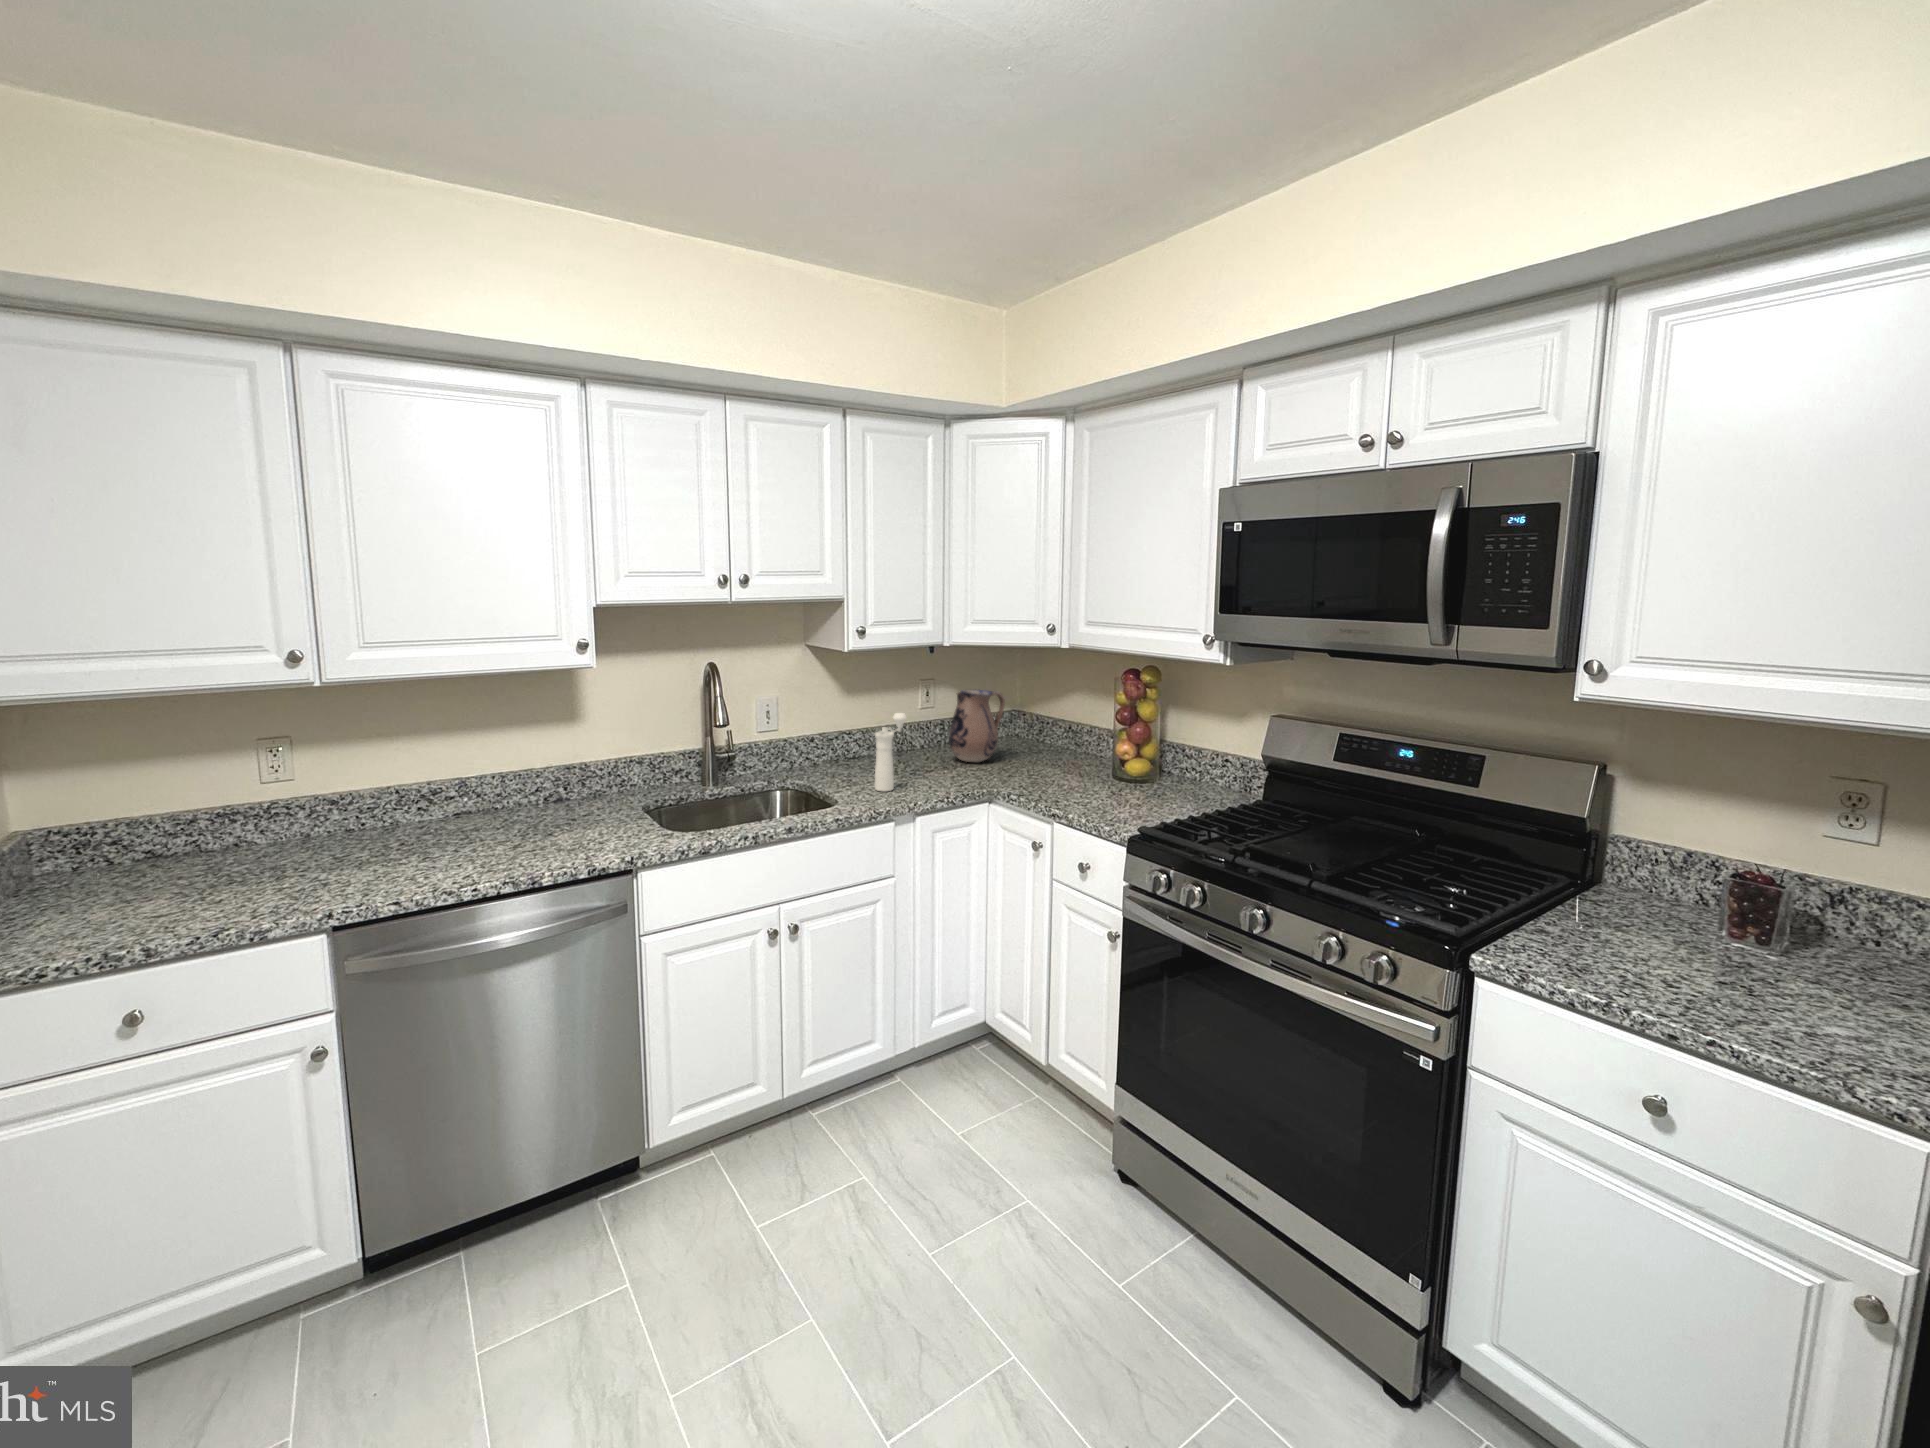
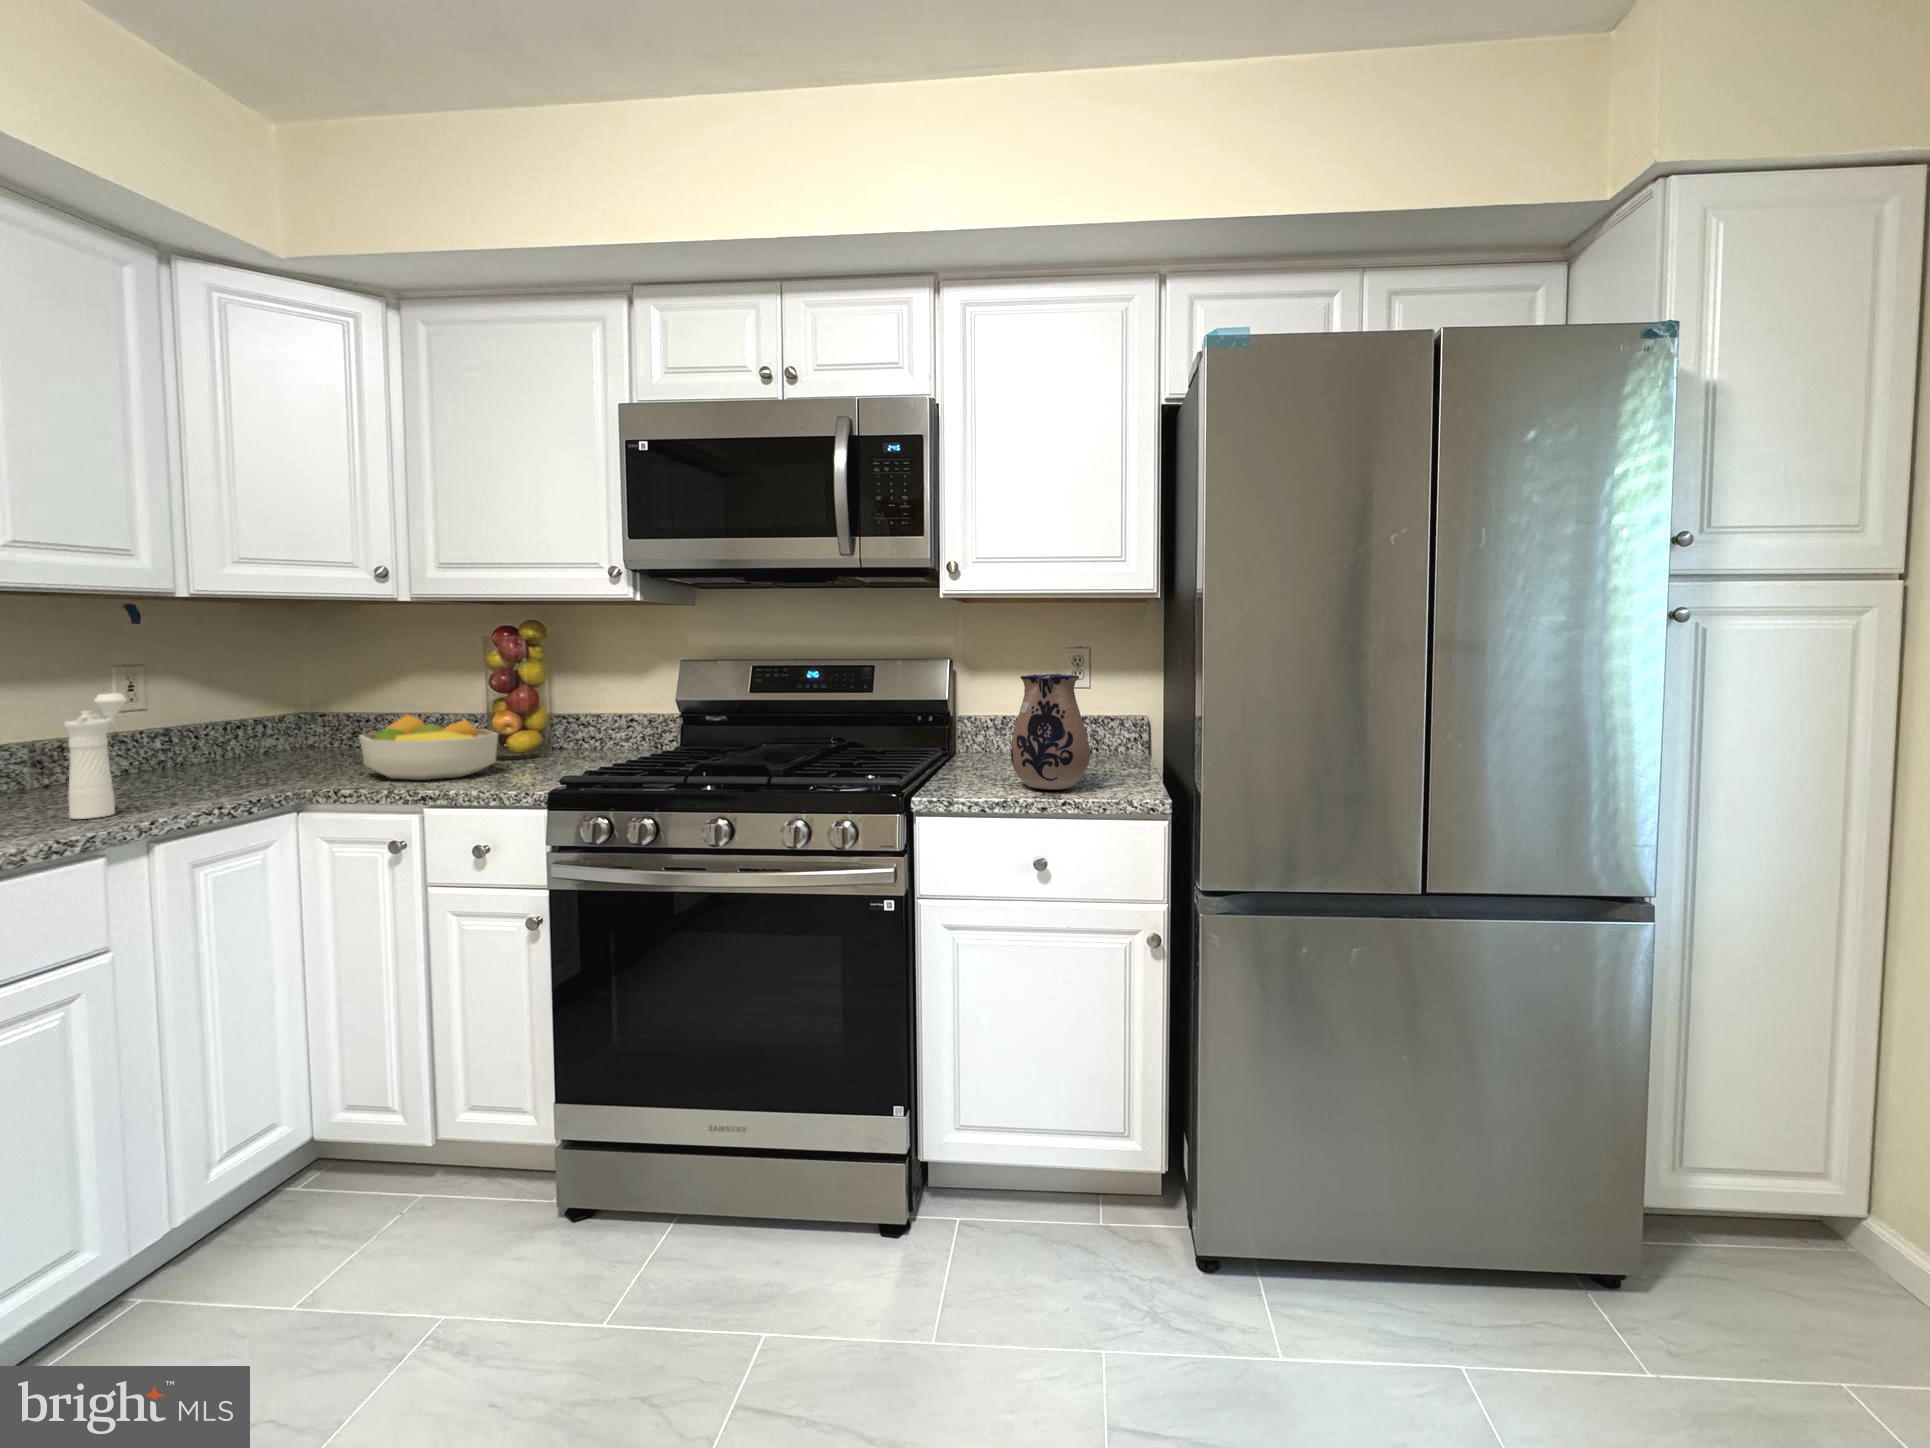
ceramic pitcher: present [949,690,1005,762] -> present [1011,674,1090,790]
fruit bowl: none [1027,736,1111,795] -> present [359,714,498,780]

